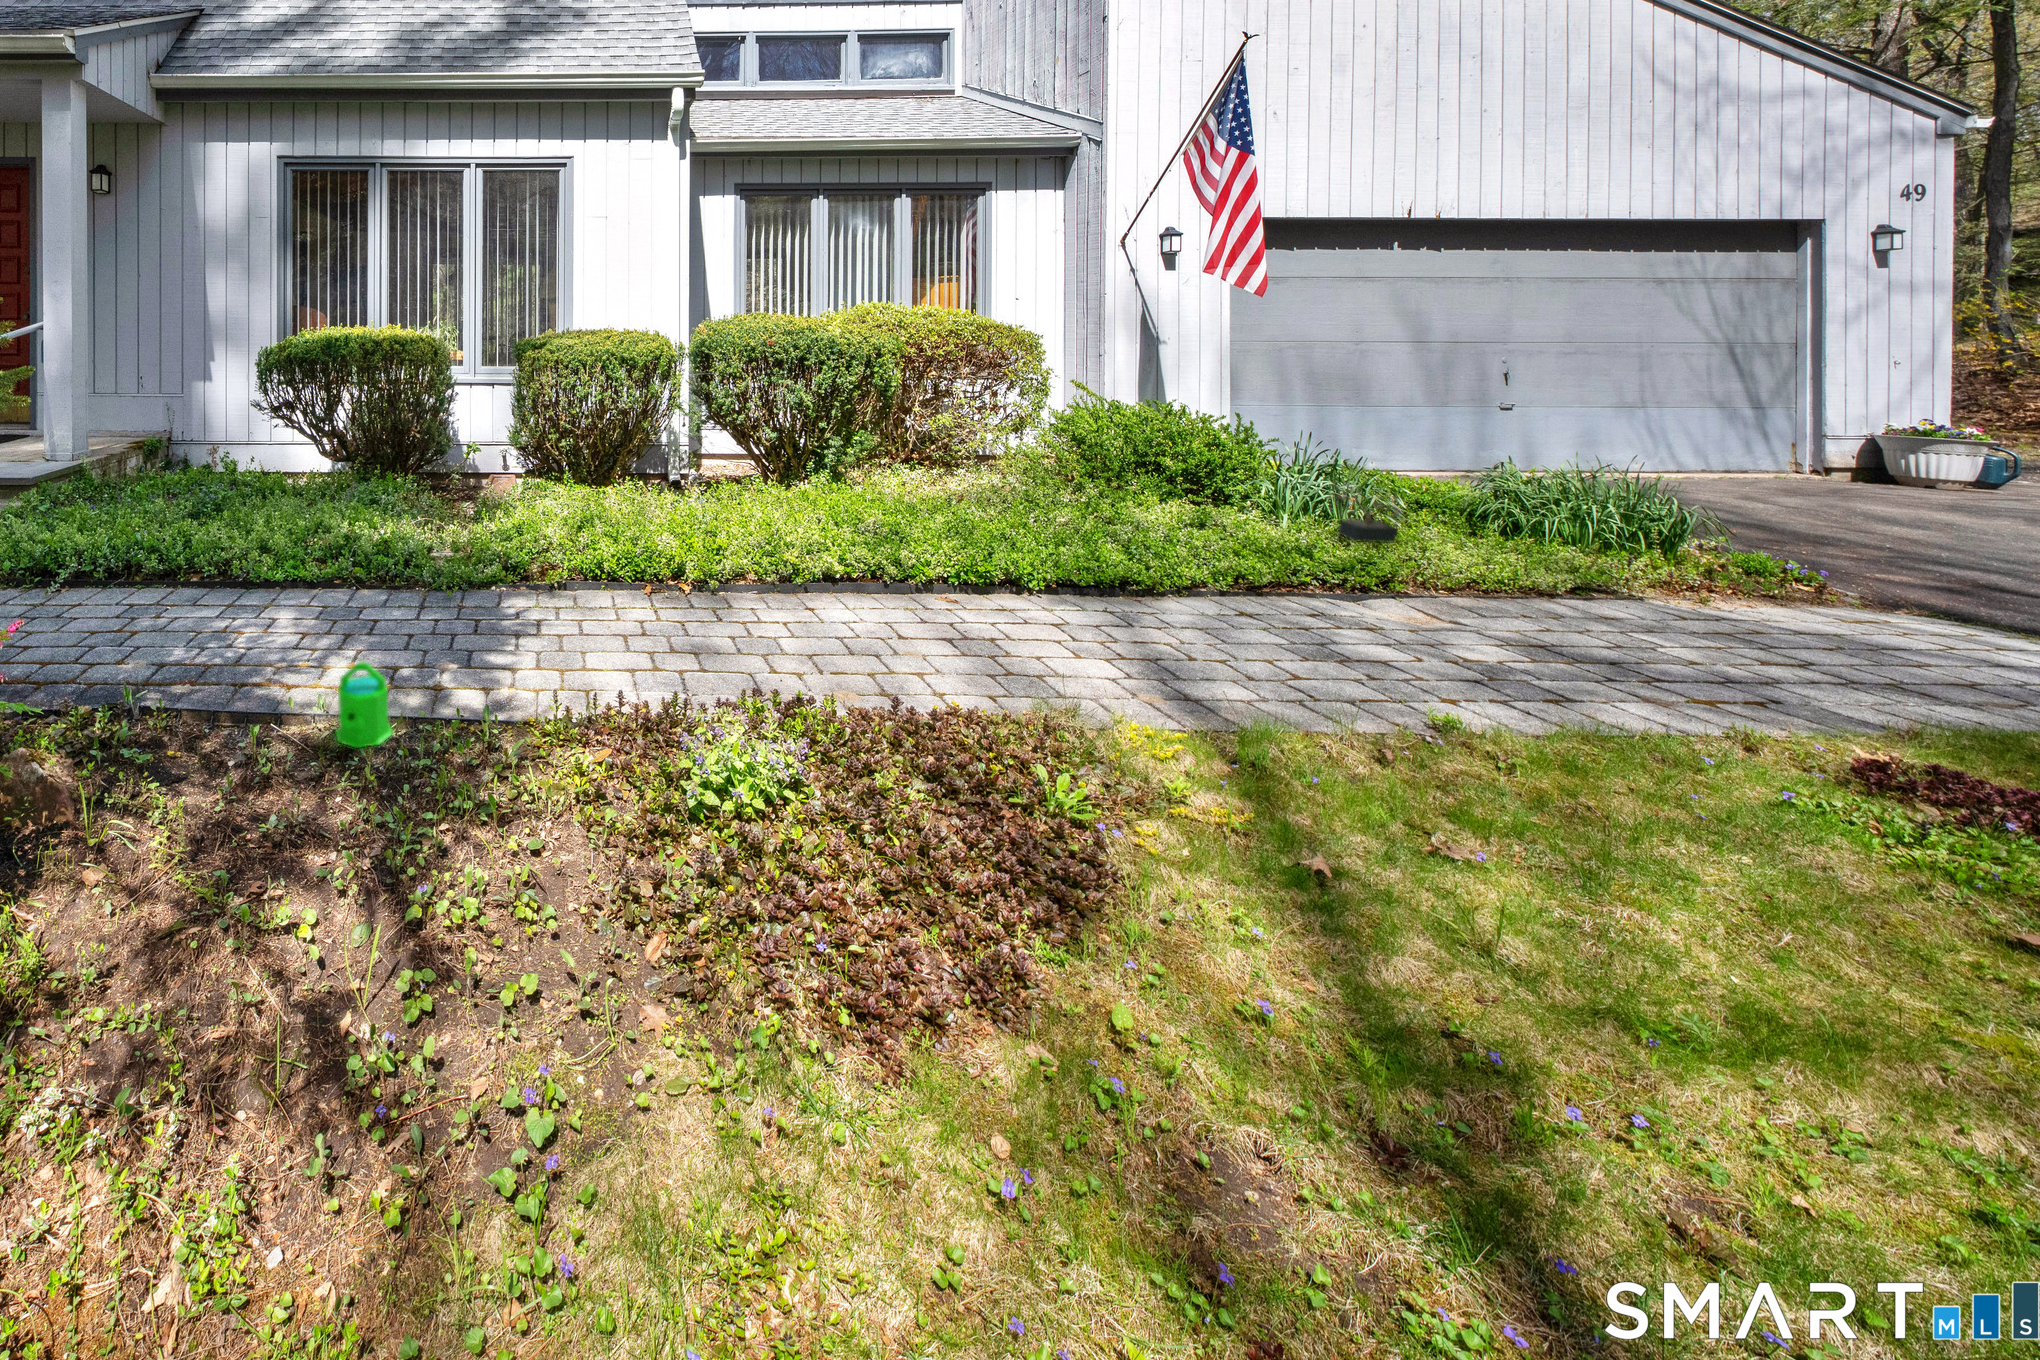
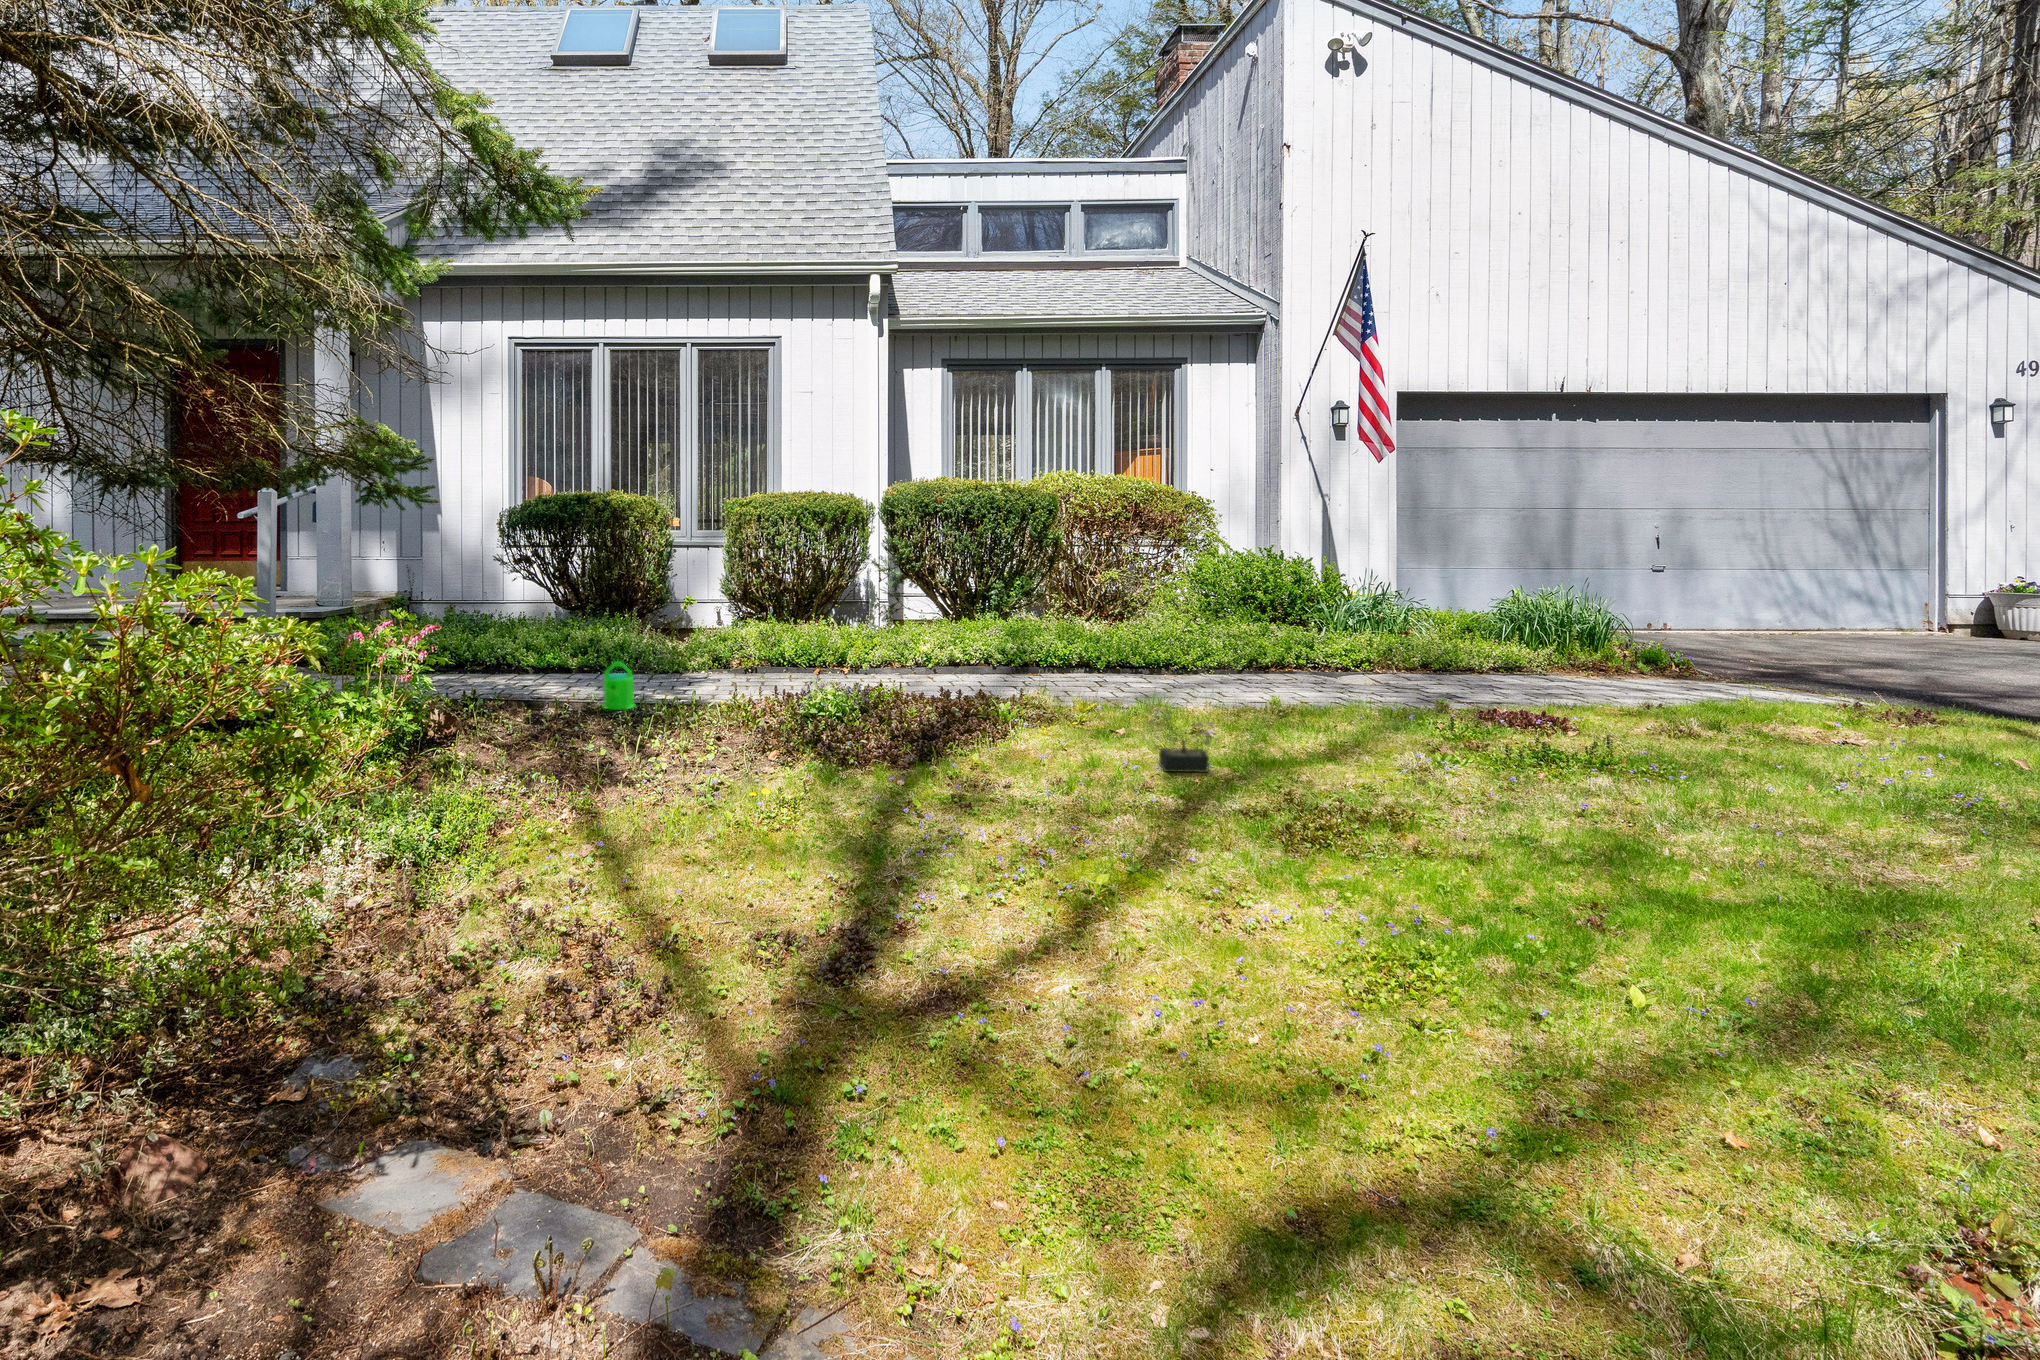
decorative plant: present [1330,484,1402,543] -> present [1143,709,1219,773]

